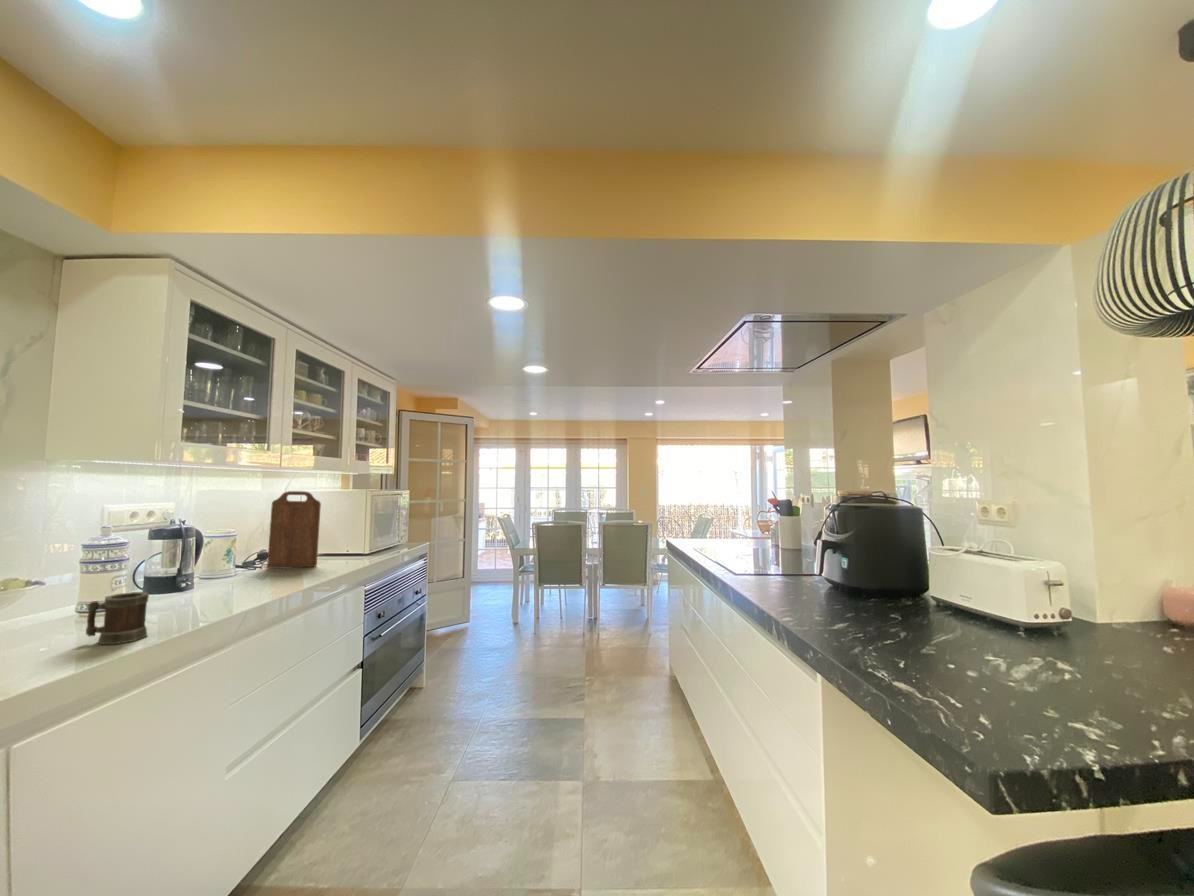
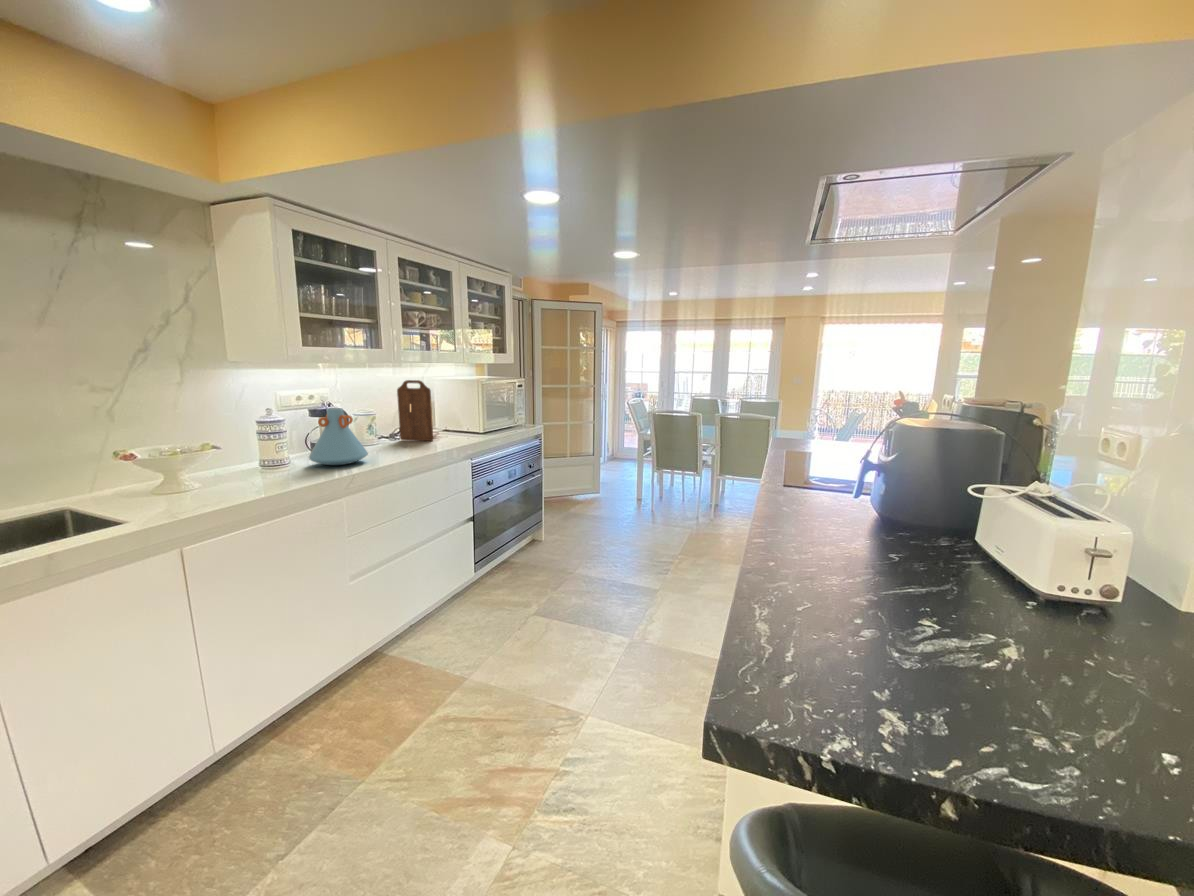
vase: none [165,526,257,606] -> present [309,408,368,465]
mug: present [86,592,149,644] -> none [248,453,285,486]

